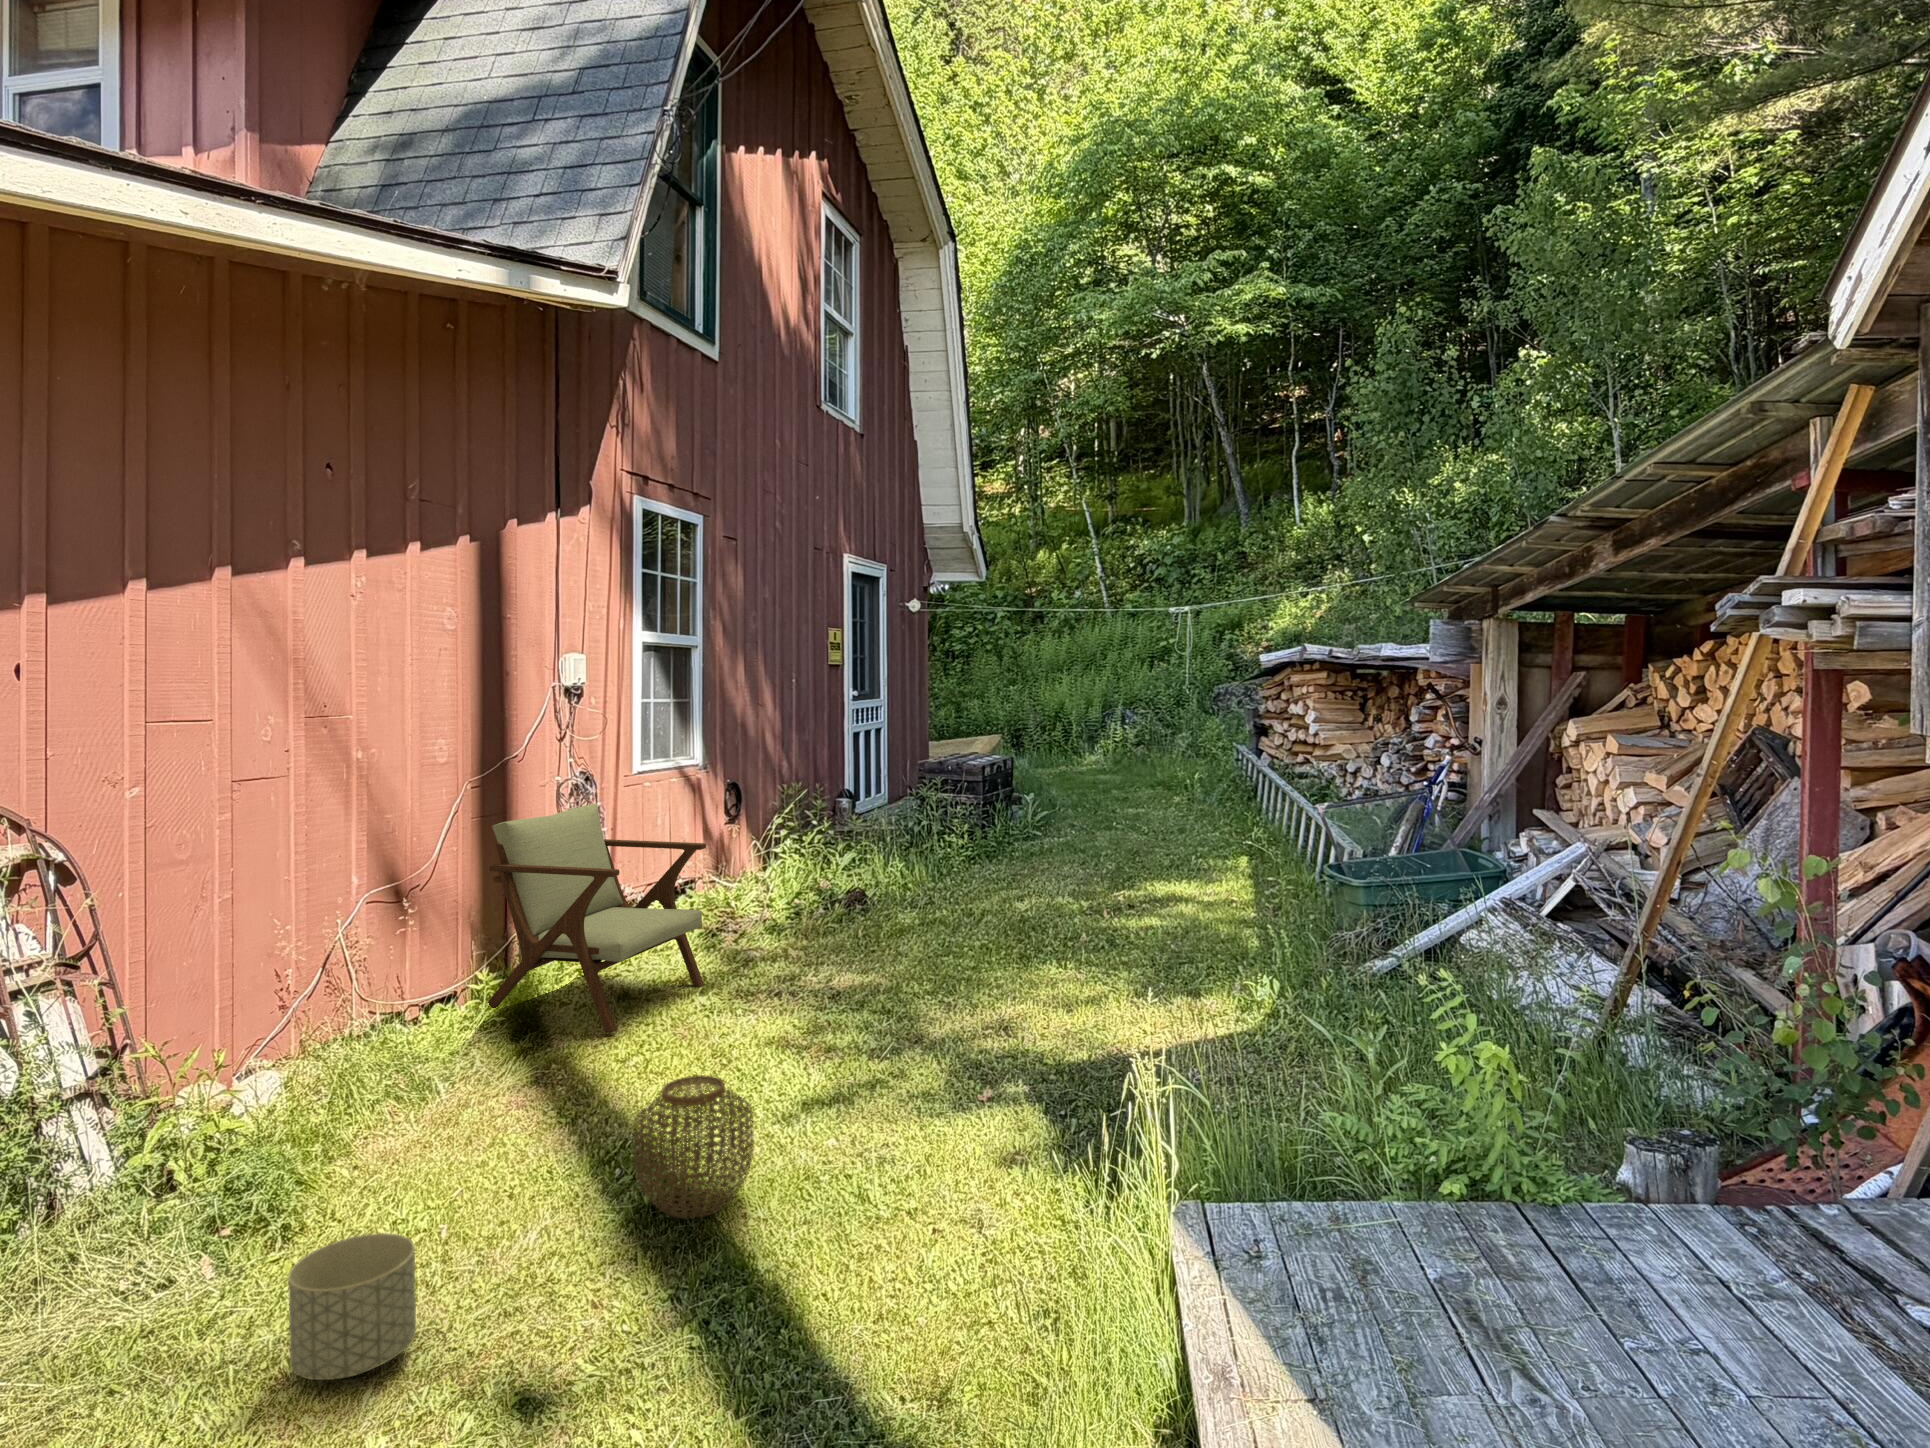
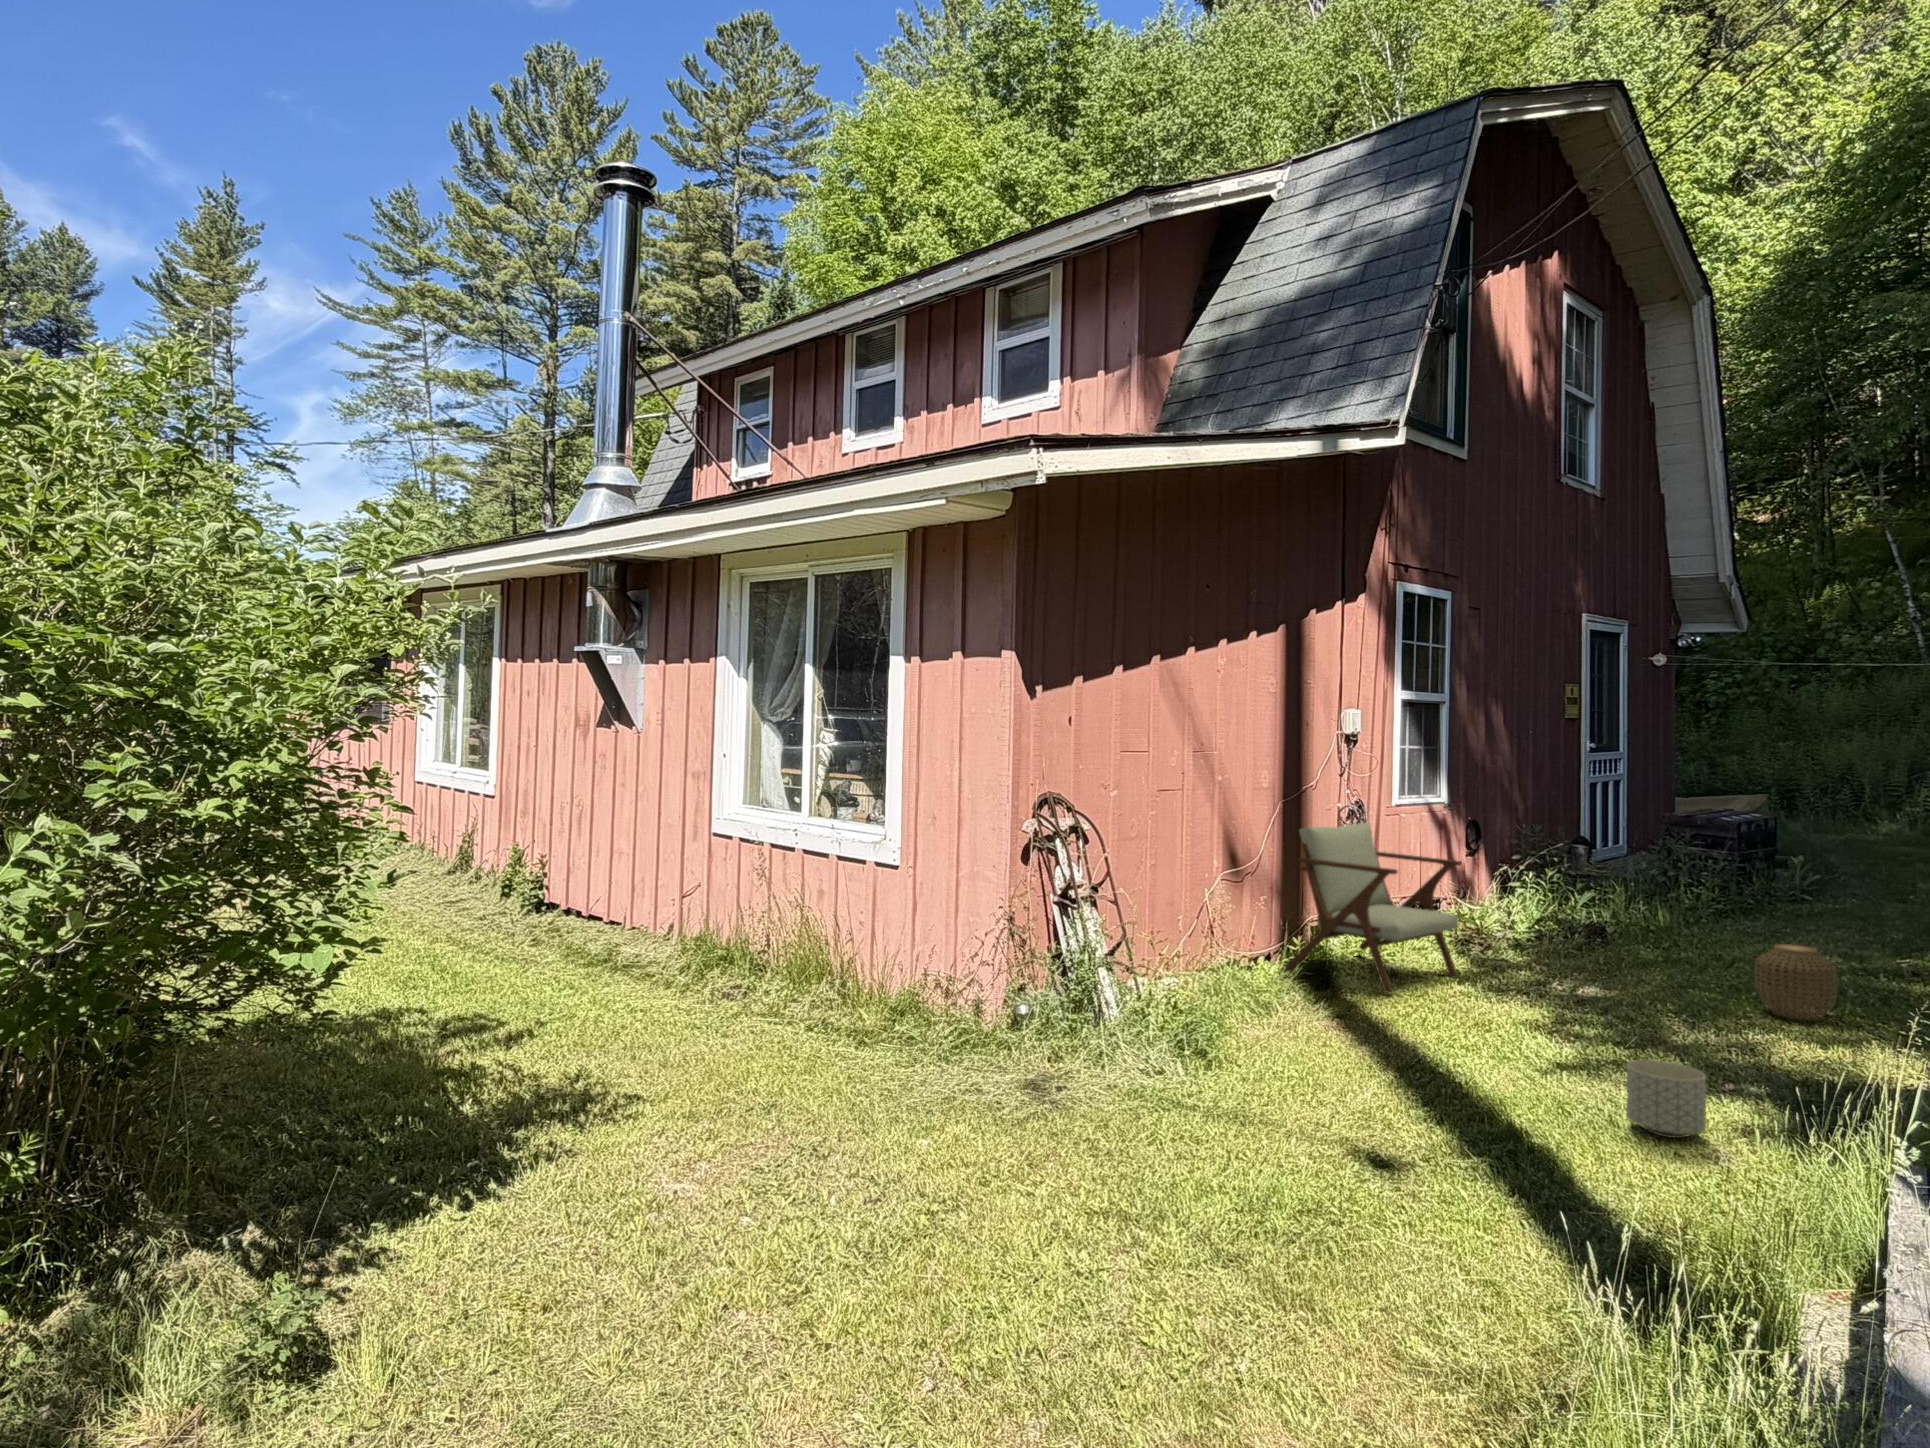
woven basket: present [633,1076,753,1218] -> present [1755,944,1838,1020]
planter: present [288,1233,416,1380] -> present [1627,1060,1706,1138]

